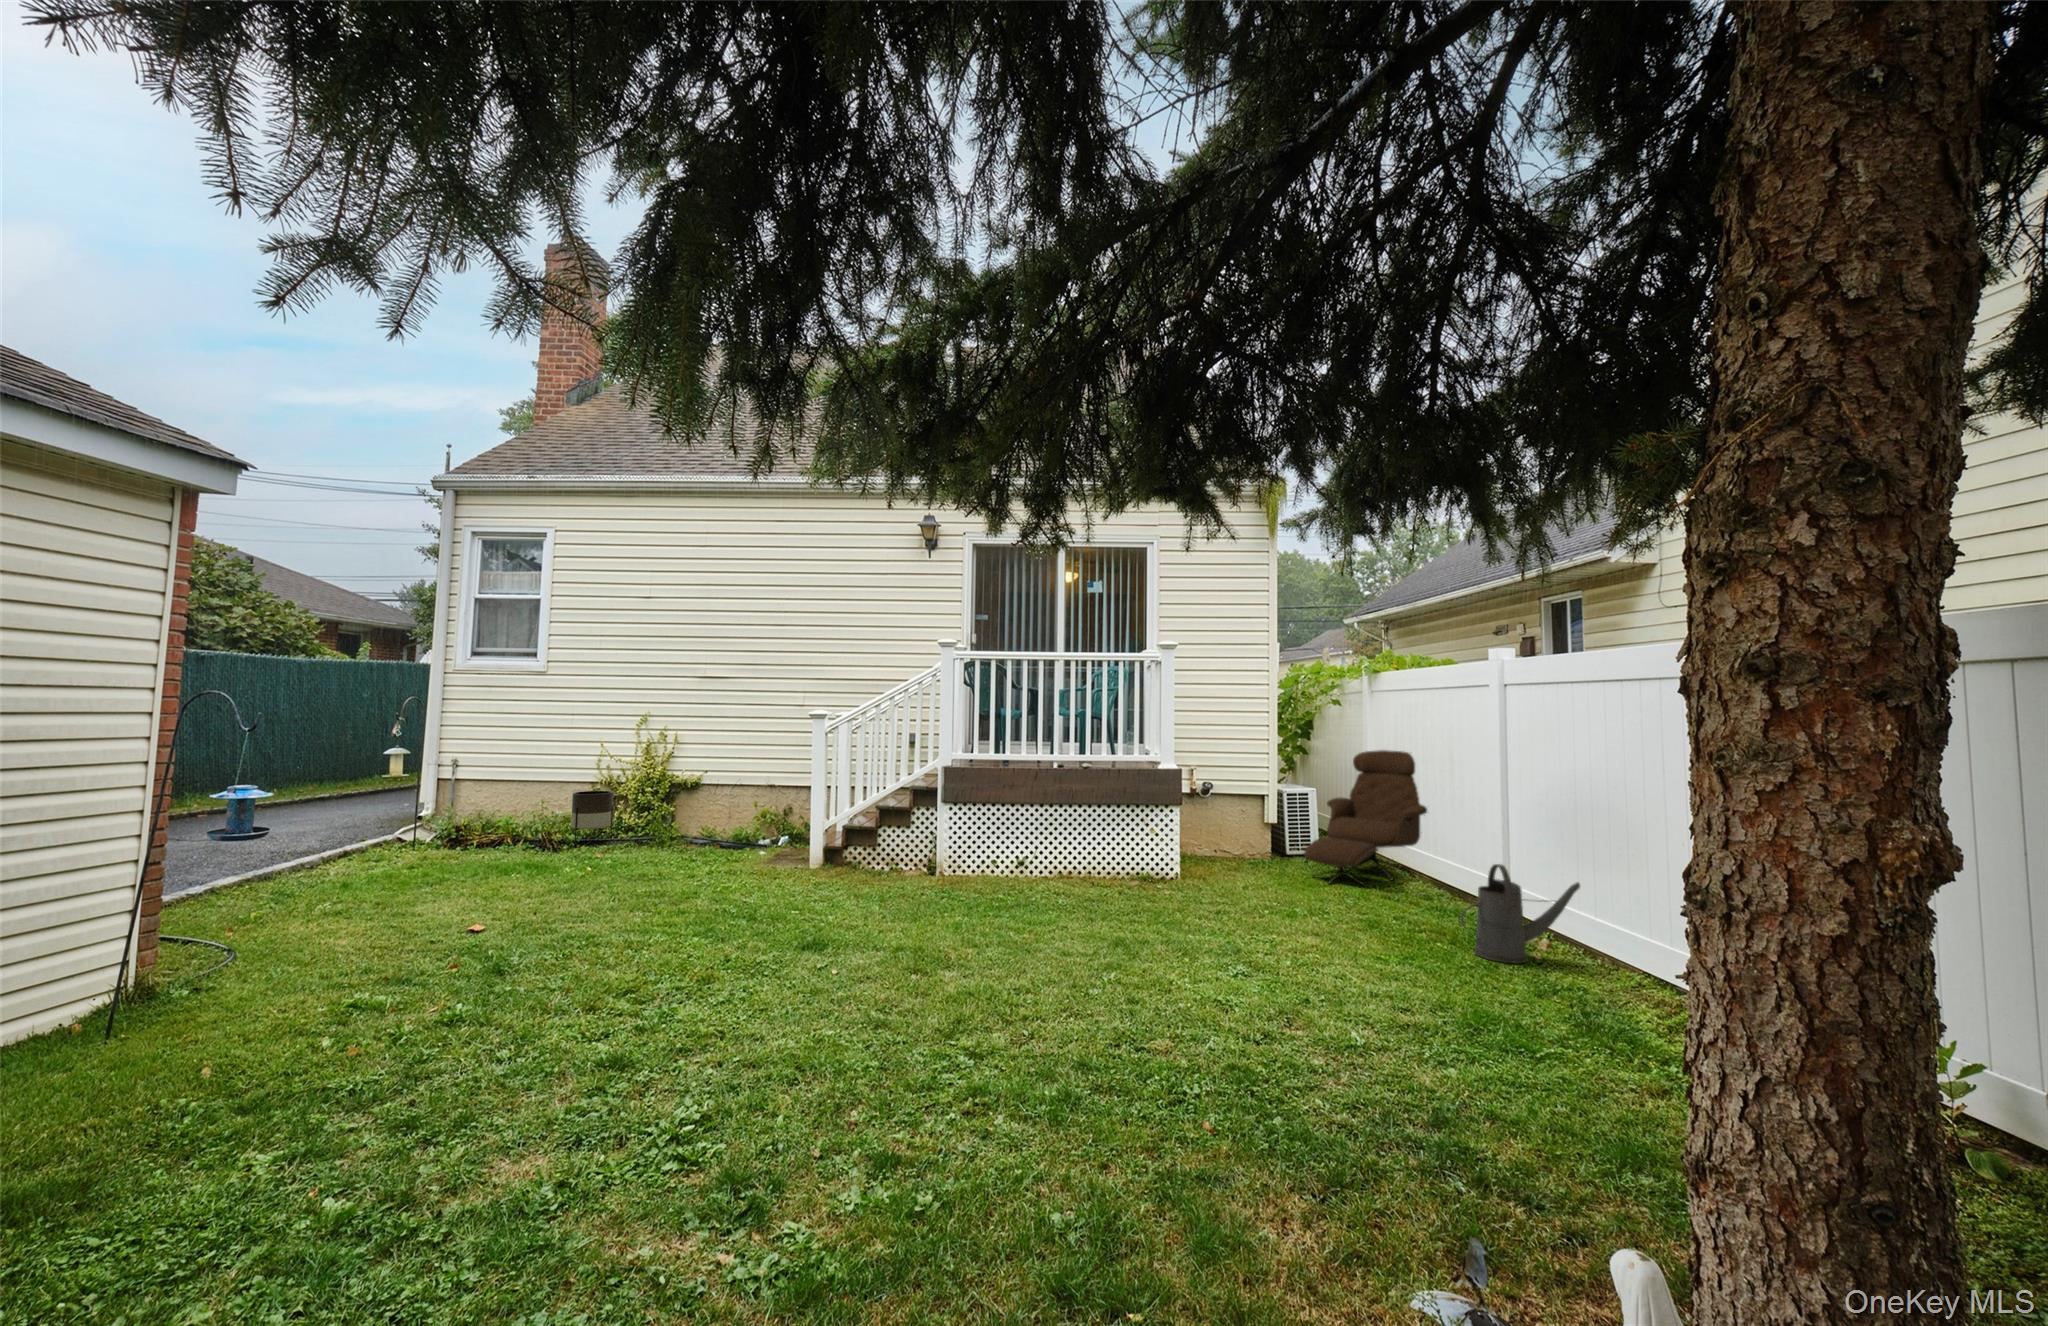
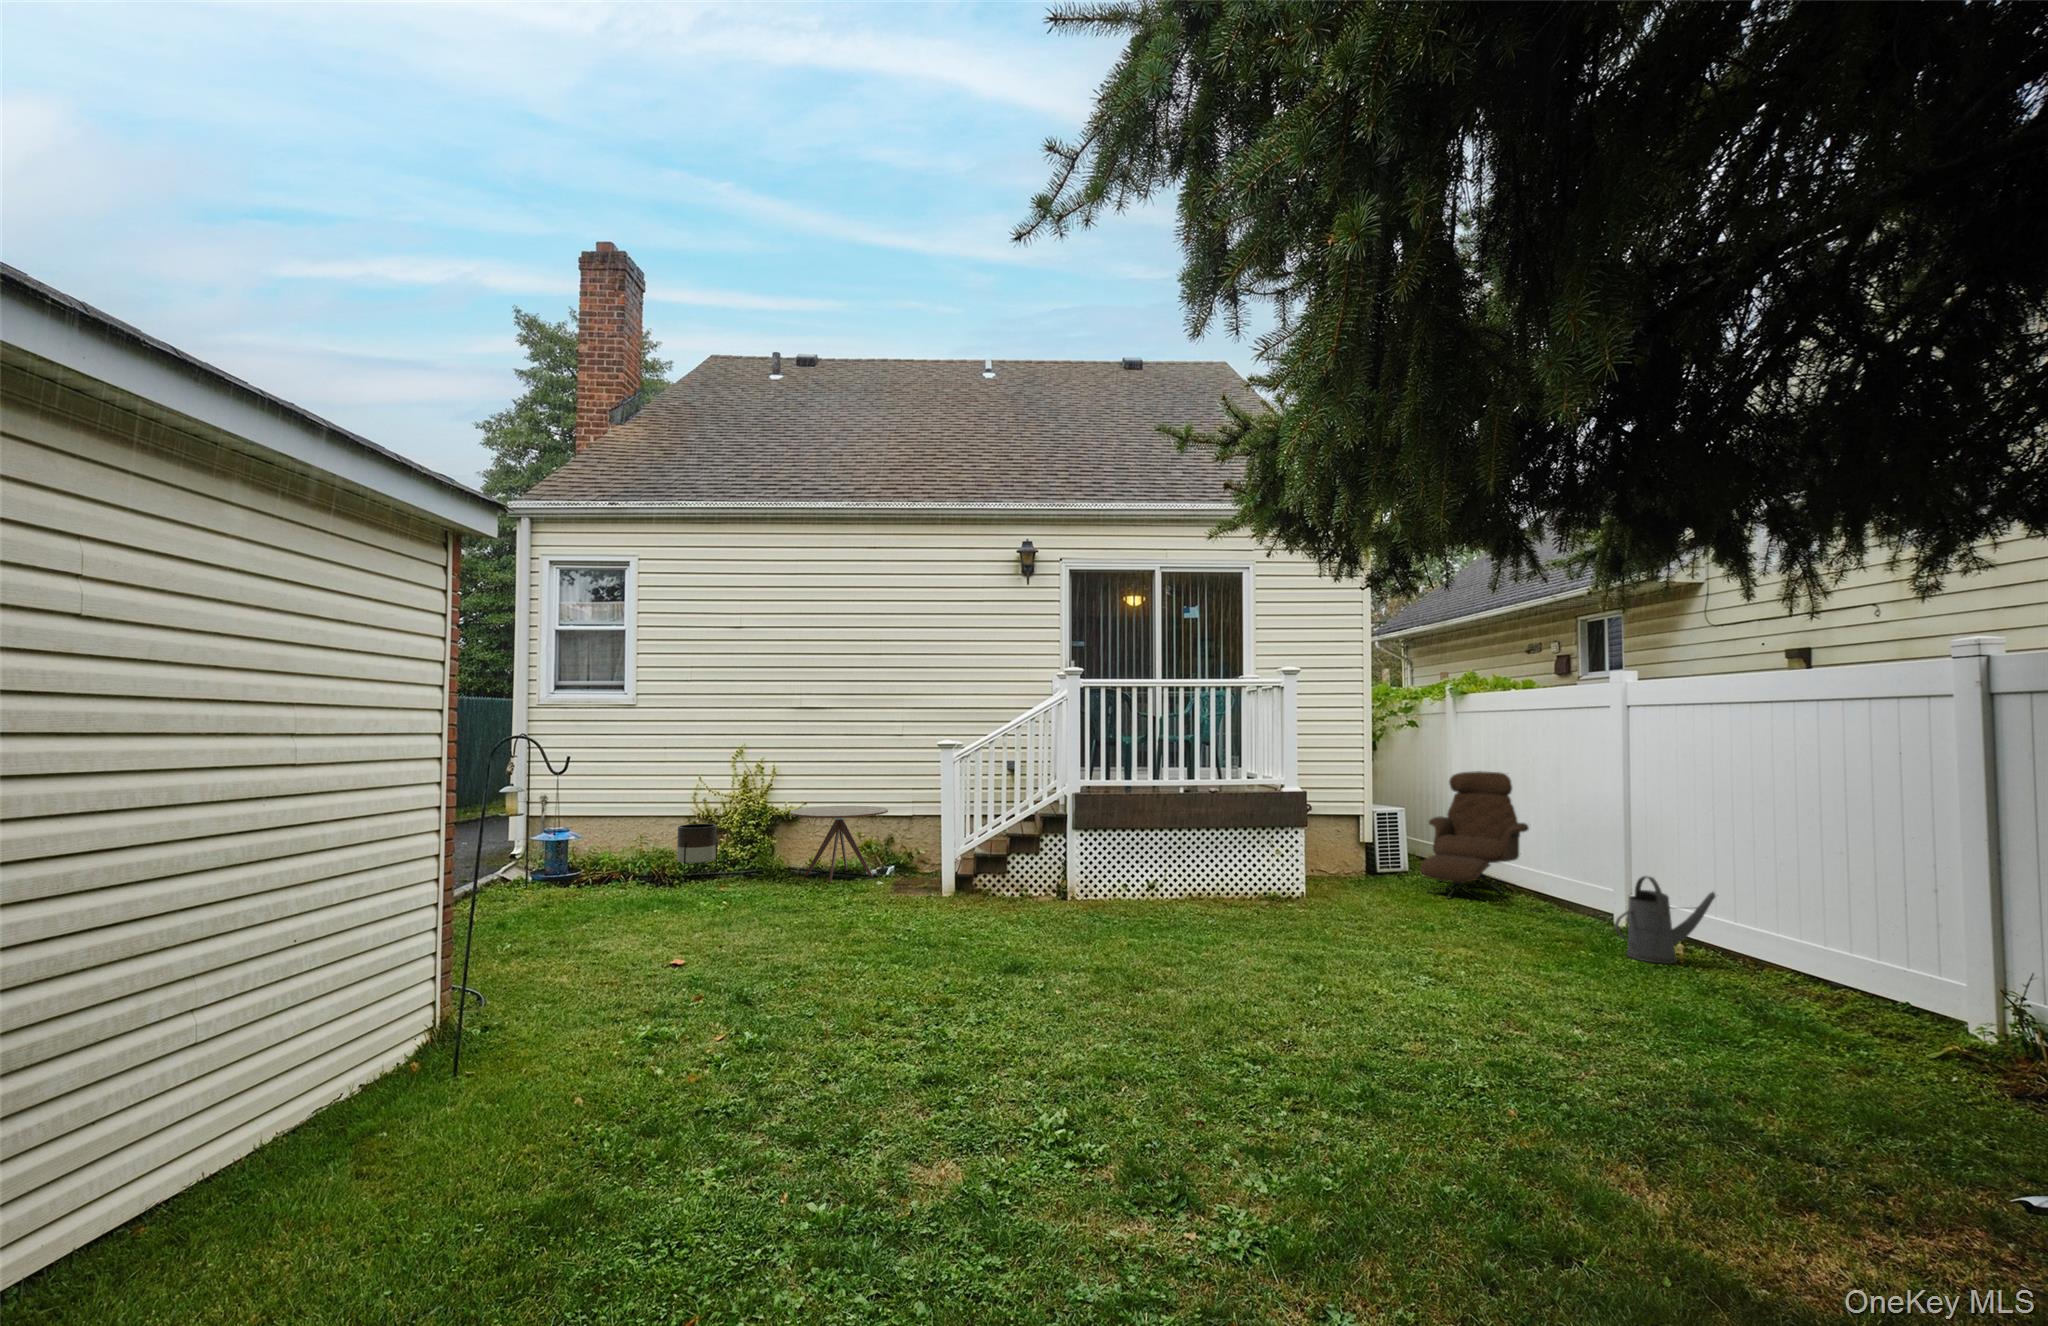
round table: none [677,776,779,852] -> present [790,806,888,883]

